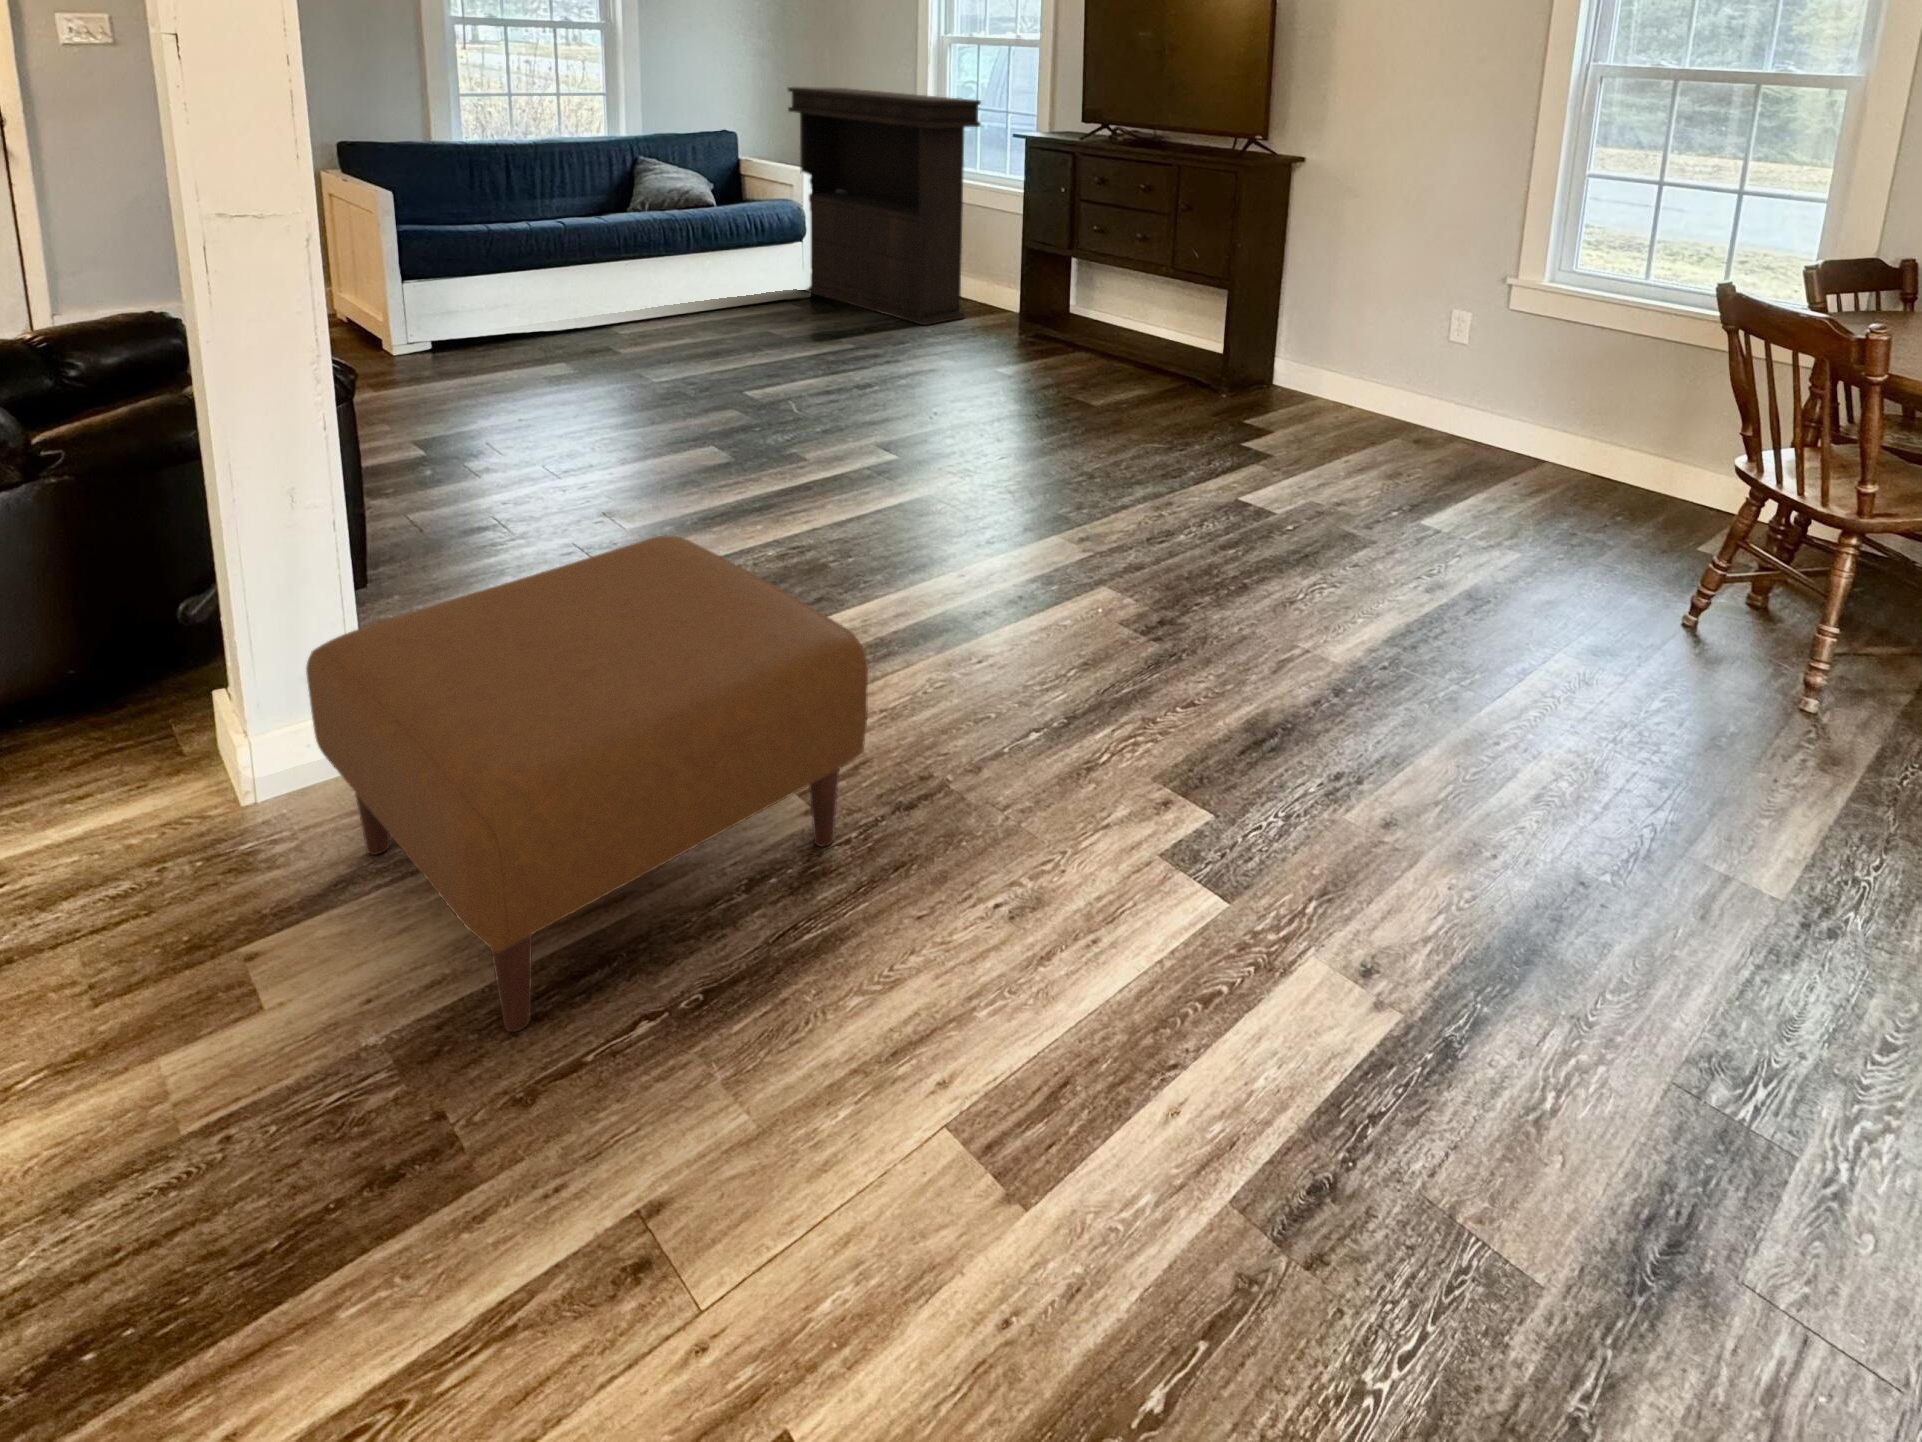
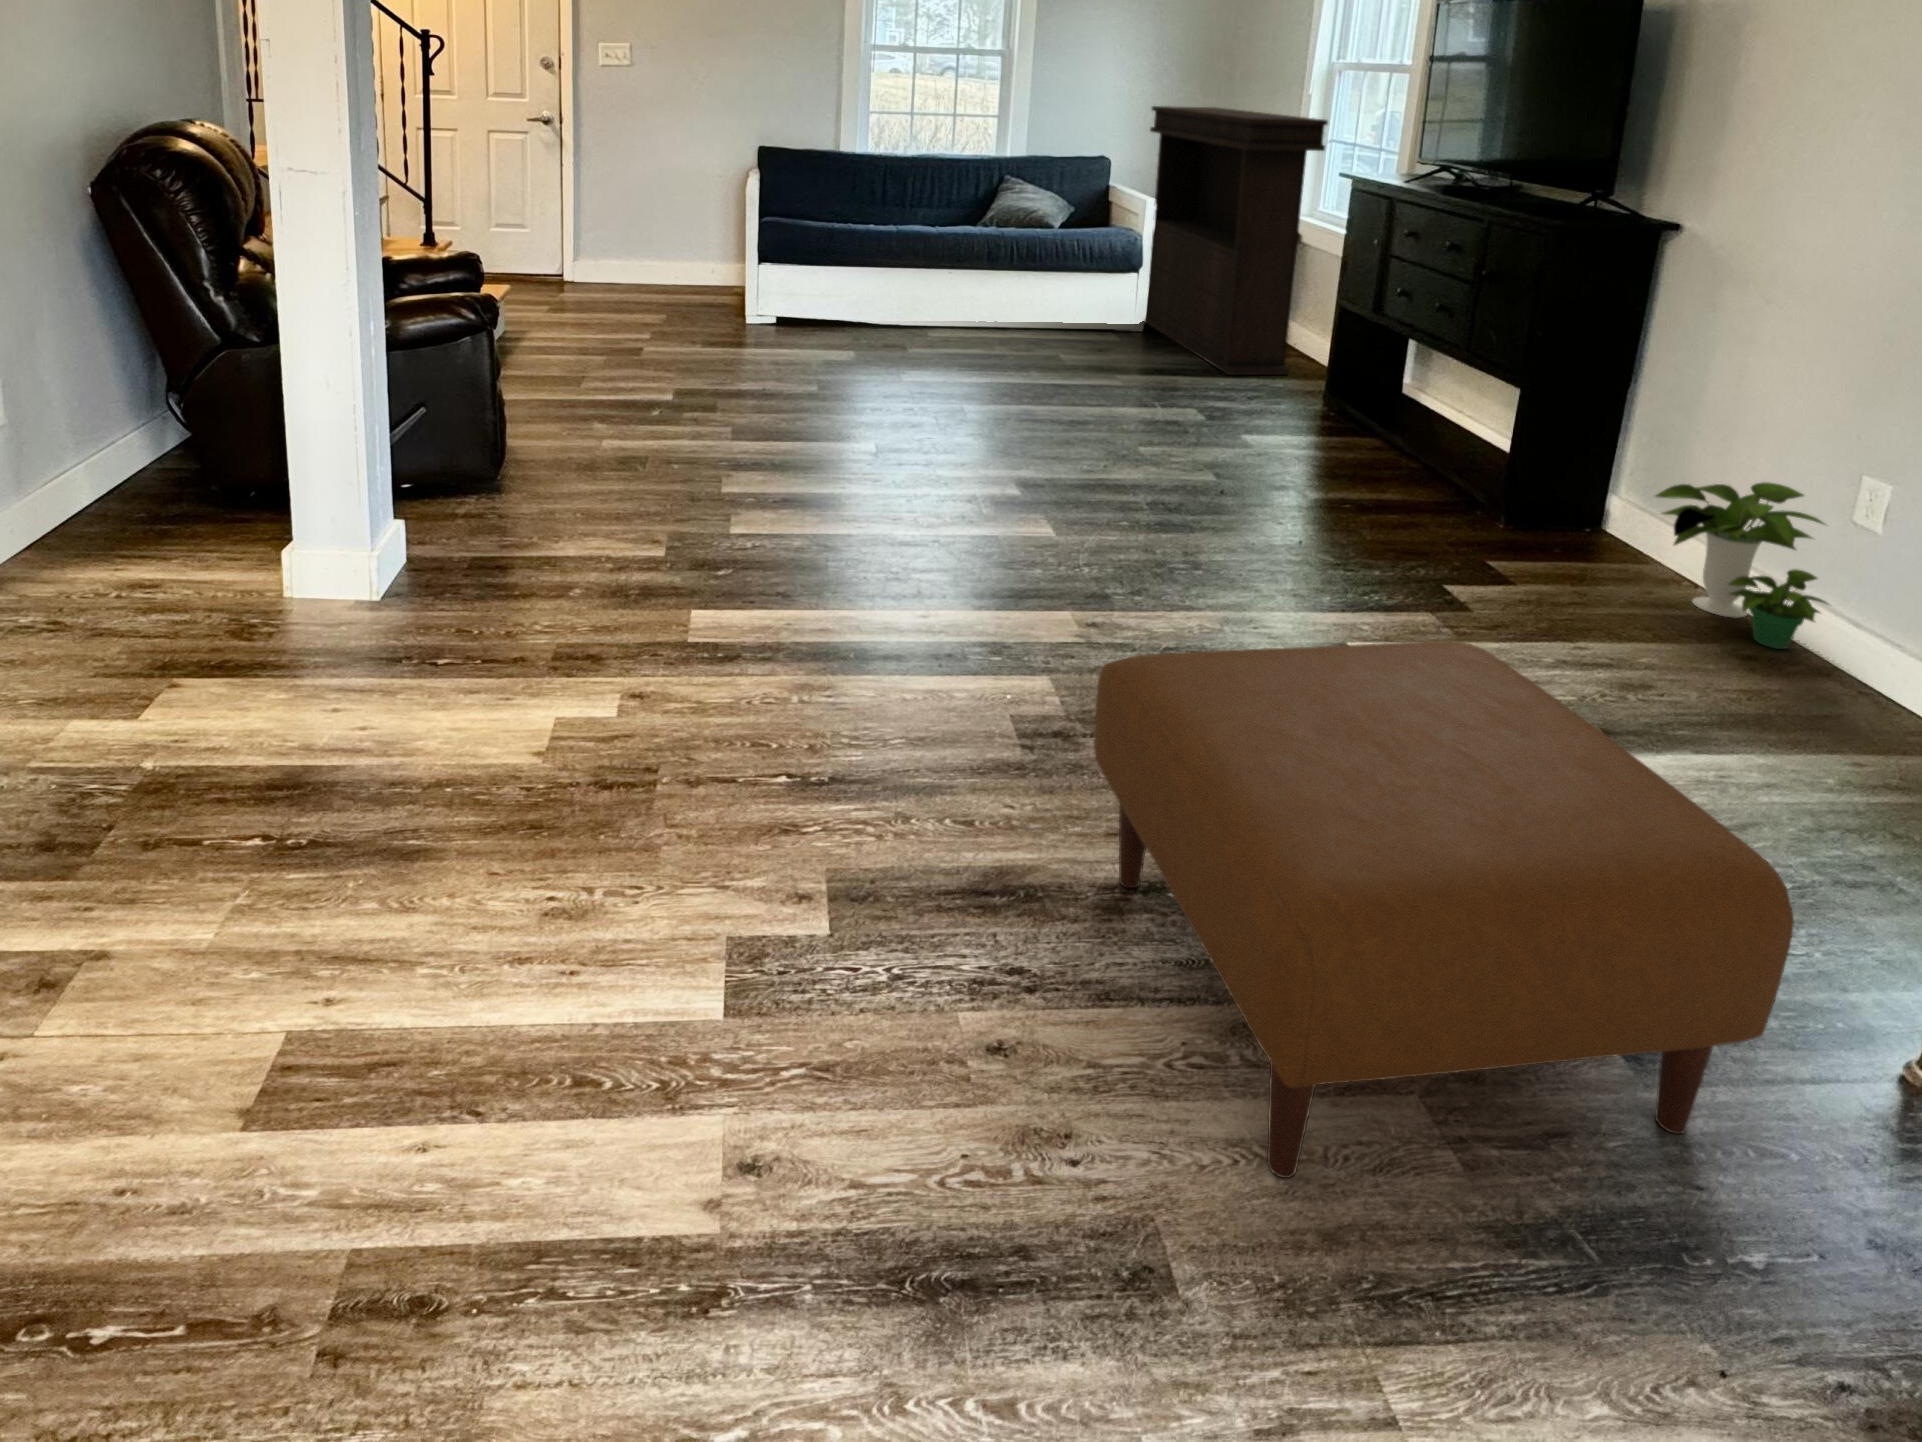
potted plant: none [1325,337,1439,439] -> present [1656,482,1828,649]
ottoman: present [306,536,868,1032] -> present [1094,640,1794,1178]

